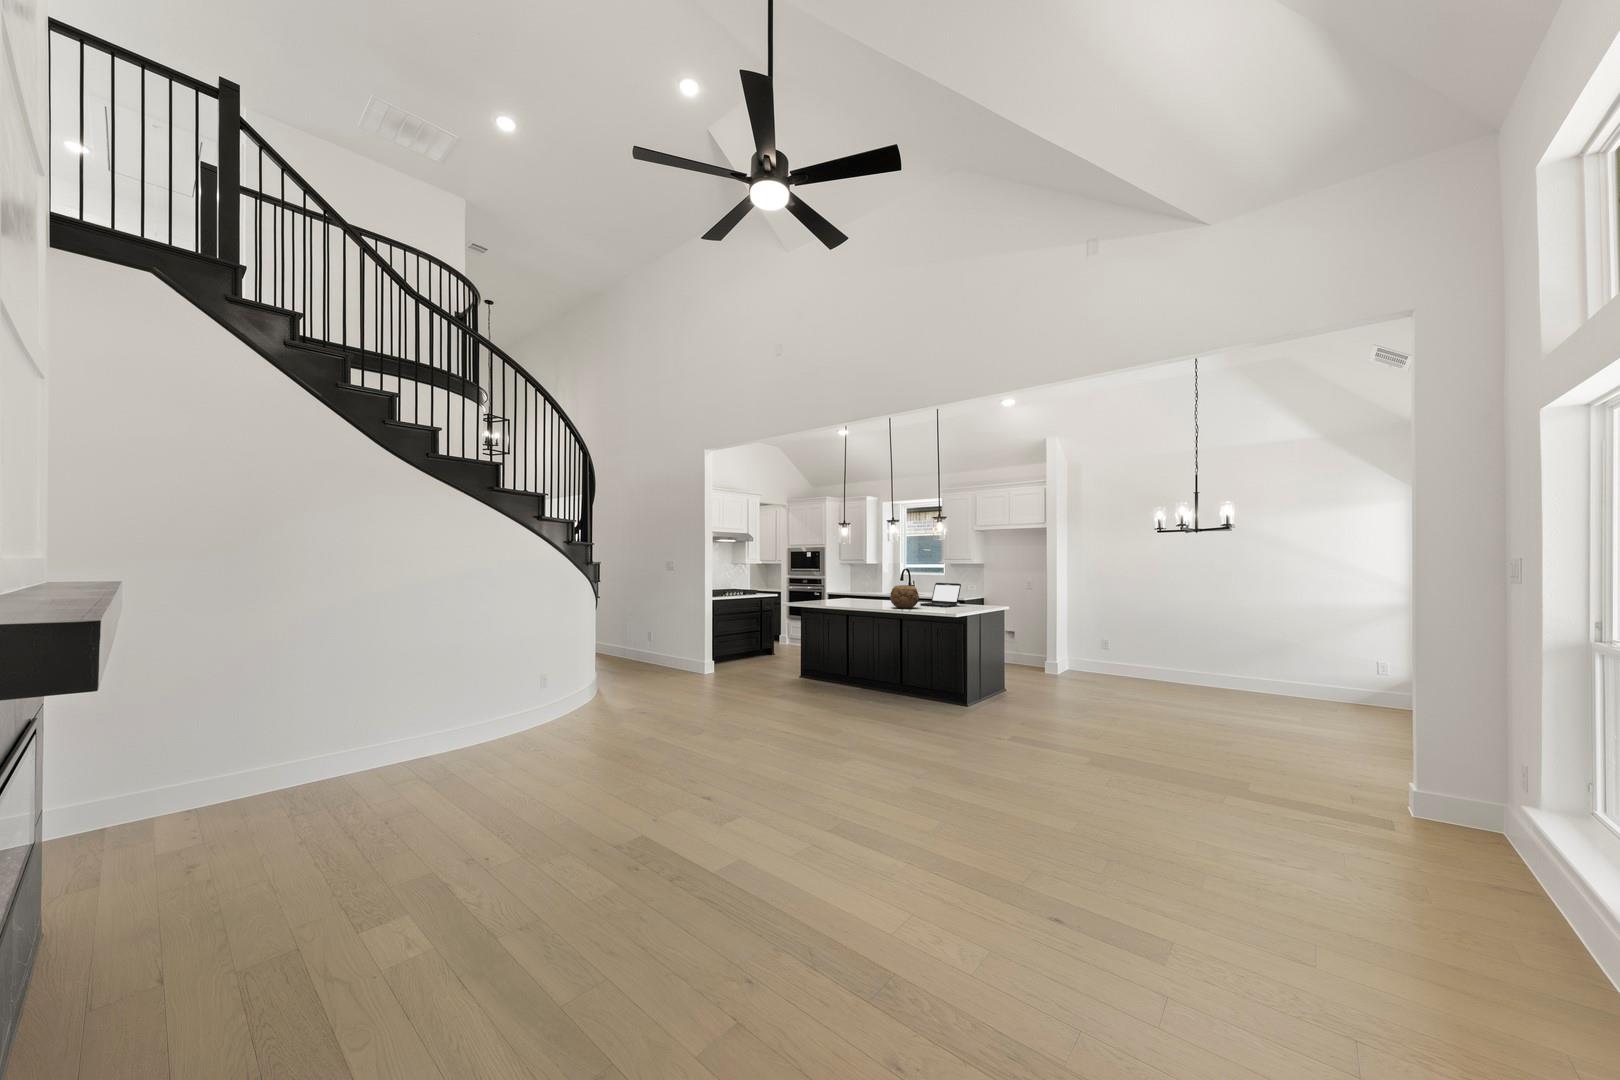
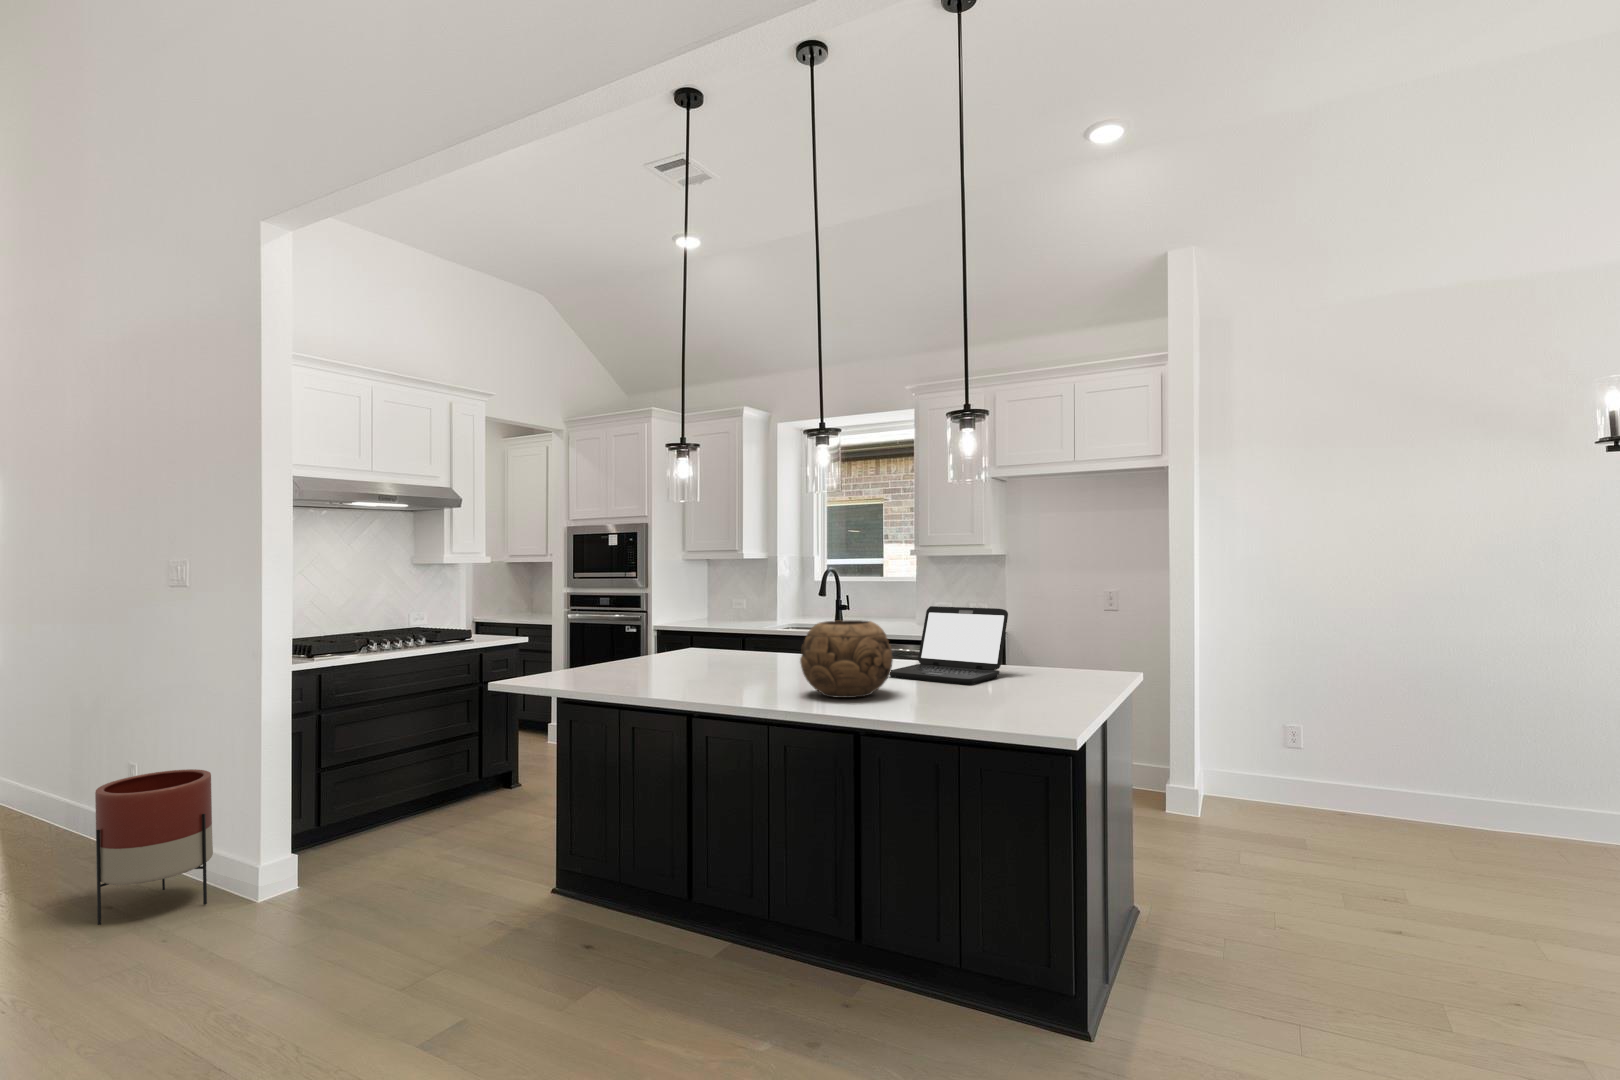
planter: none [669,631,699,675] -> present [95,769,213,925]

